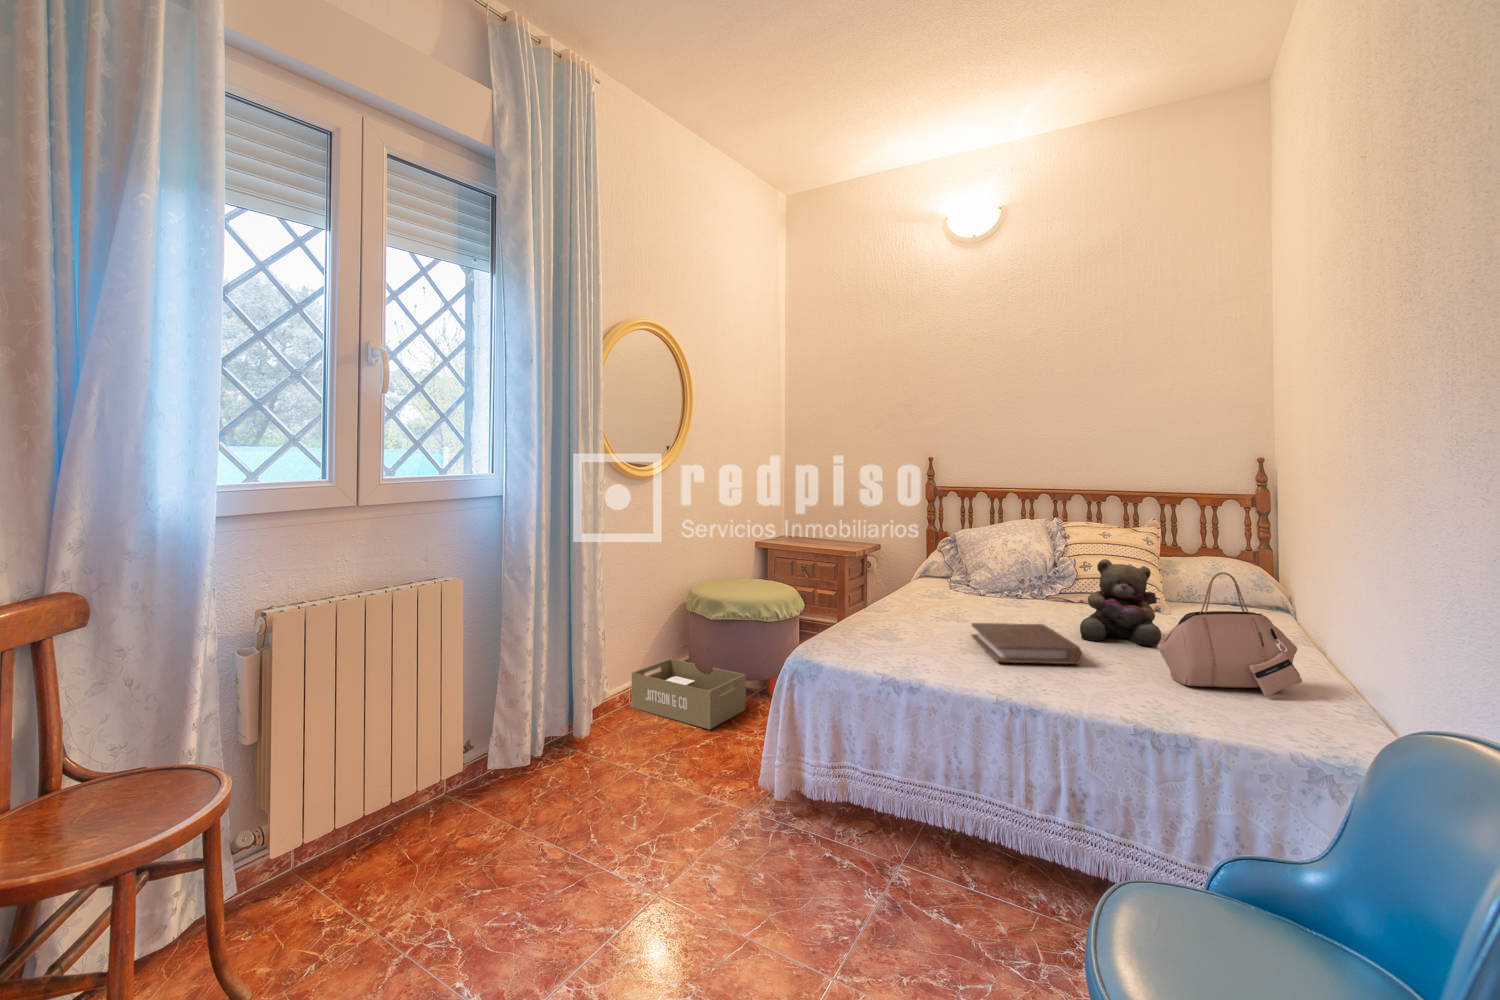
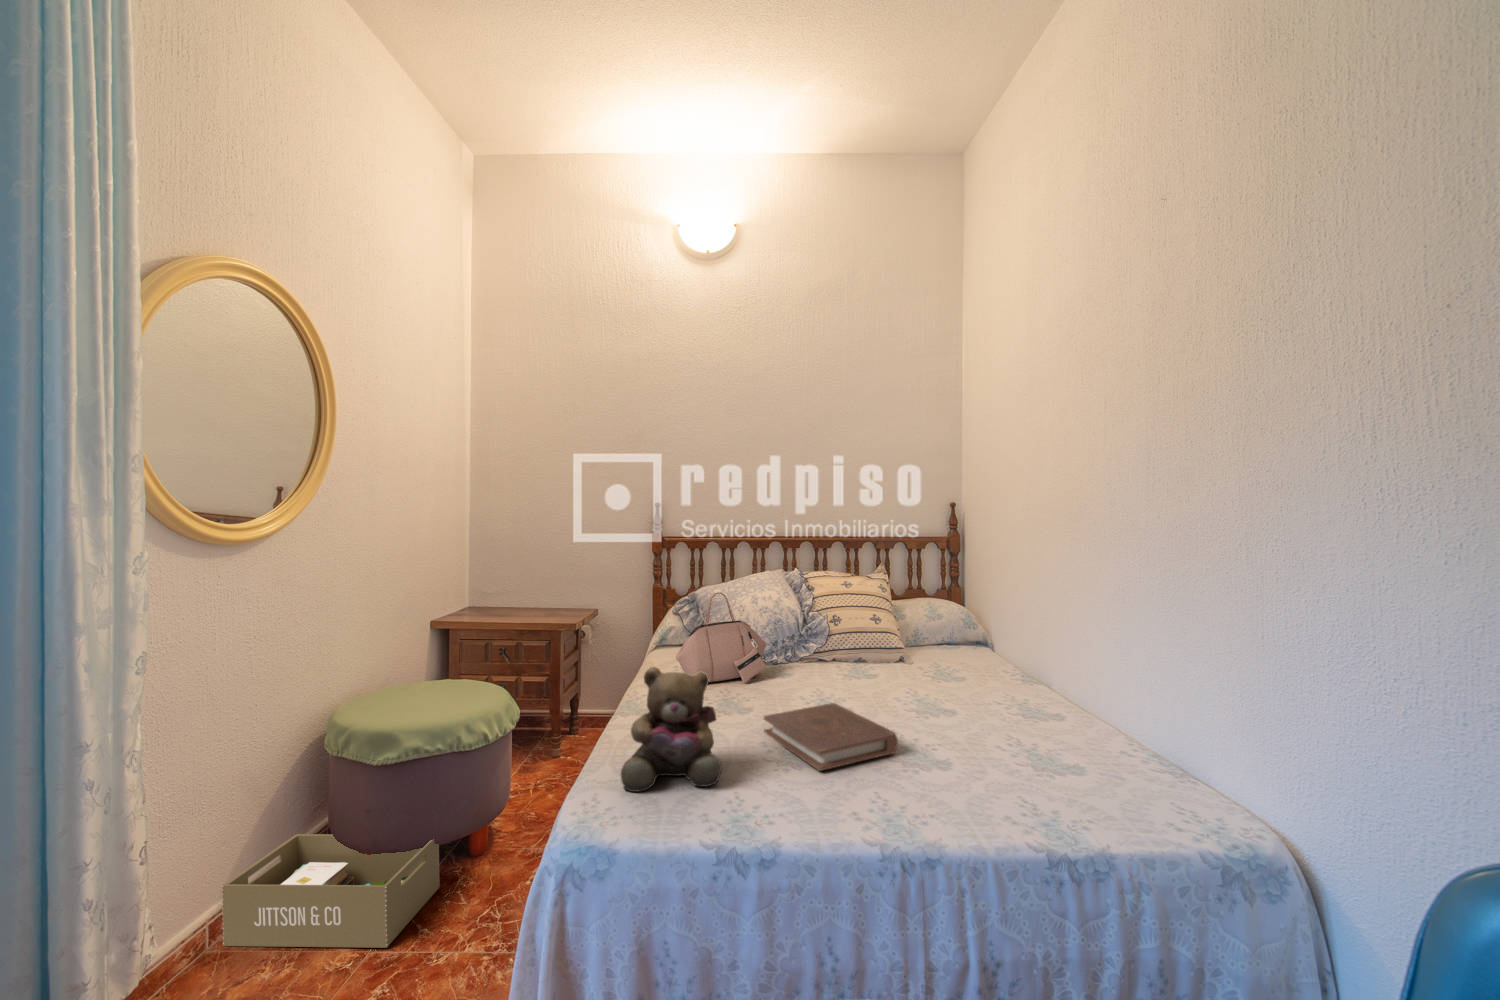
teddy bear: present [1080,559,1161,646] -> present [621,667,722,792]
handbag: present [1157,572,1302,697] -> present [676,592,766,683]

